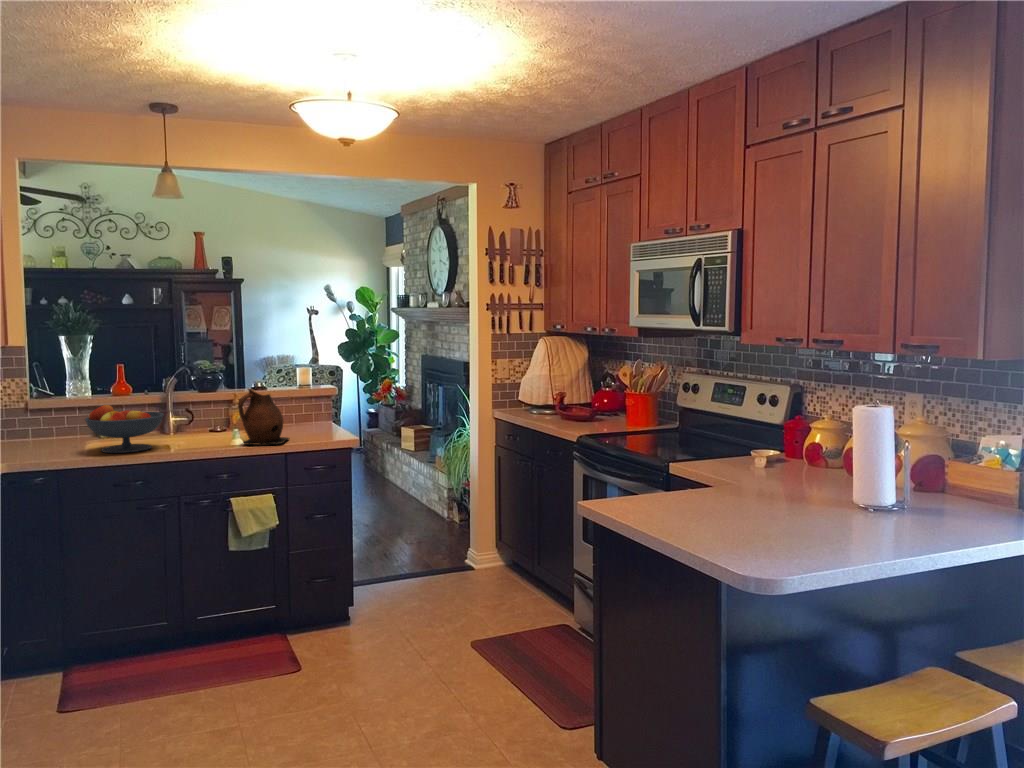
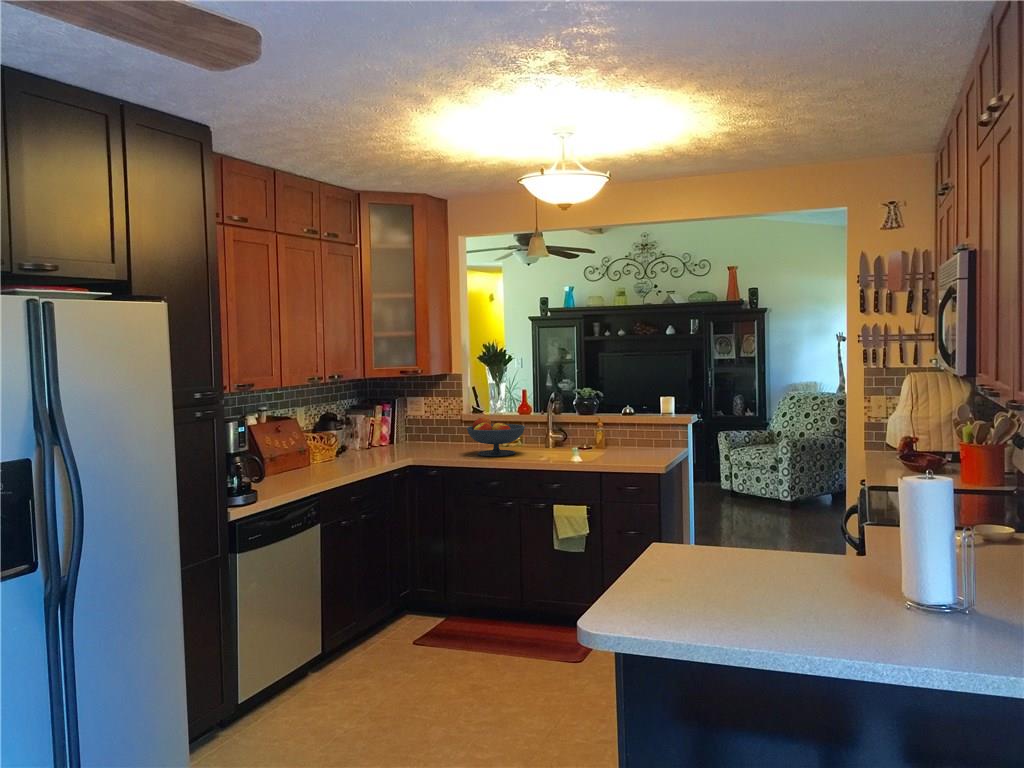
ceramic pitcher: present [238,389,289,445] -> none [571,411,619,463]

